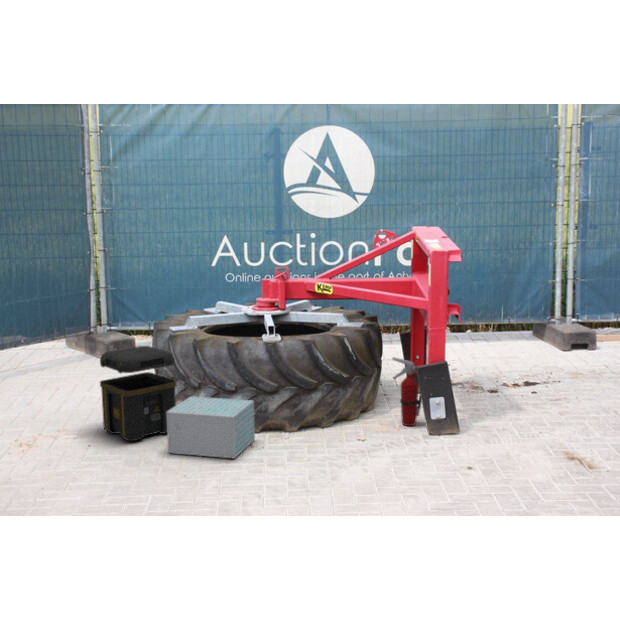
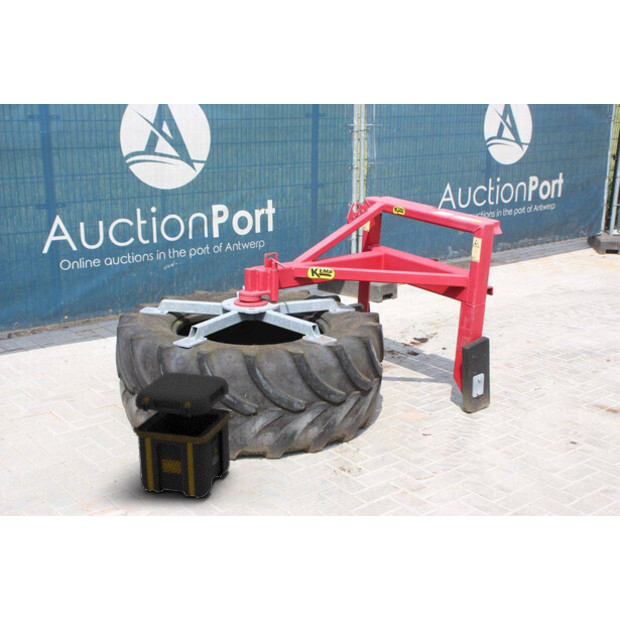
fire extinguisher: present [392,357,422,426] -> none [417,340,453,409]
storage box: present [167,397,255,458] -> none [252,416,352,502]

